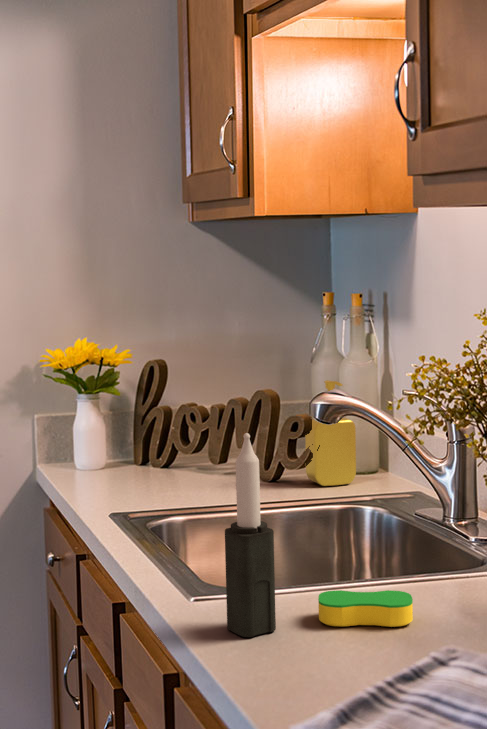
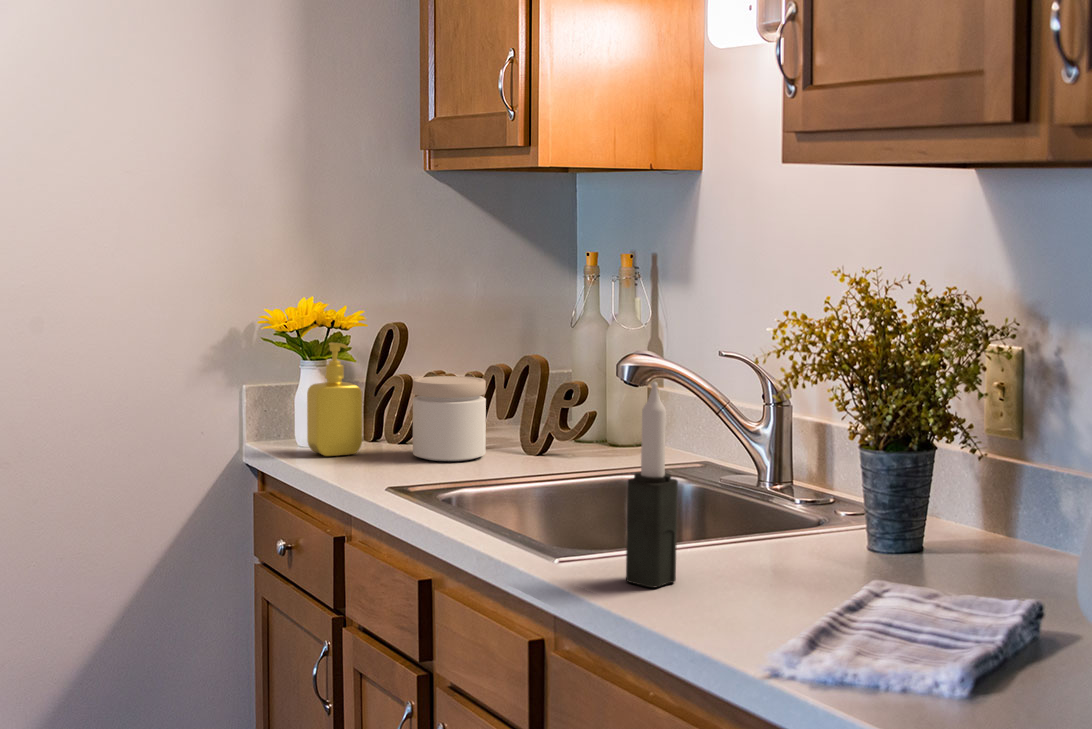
soap dispenser: present [305,380,356,486] -> present [307,343,362,456]
jar: none [158,409,225,487] -> present [413,376,486,461]
sponge: present [318,590,413,627] -> none [707,542,802,576]

